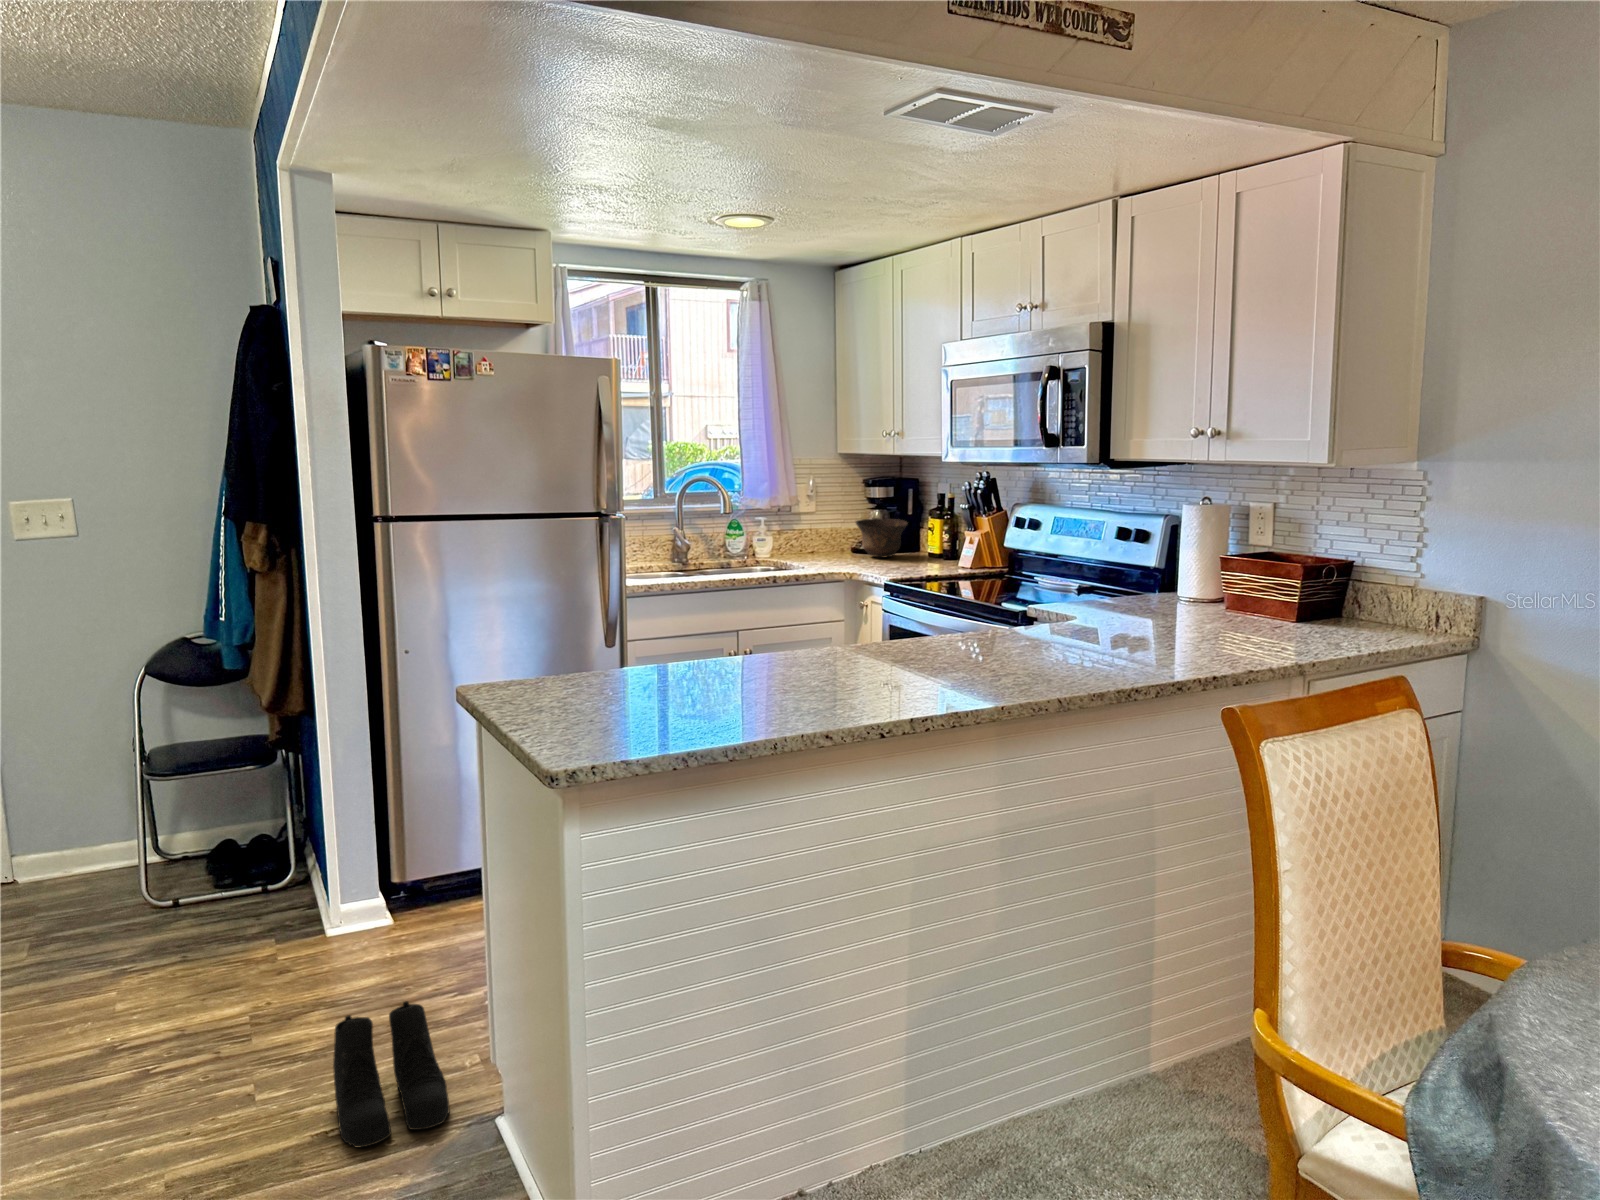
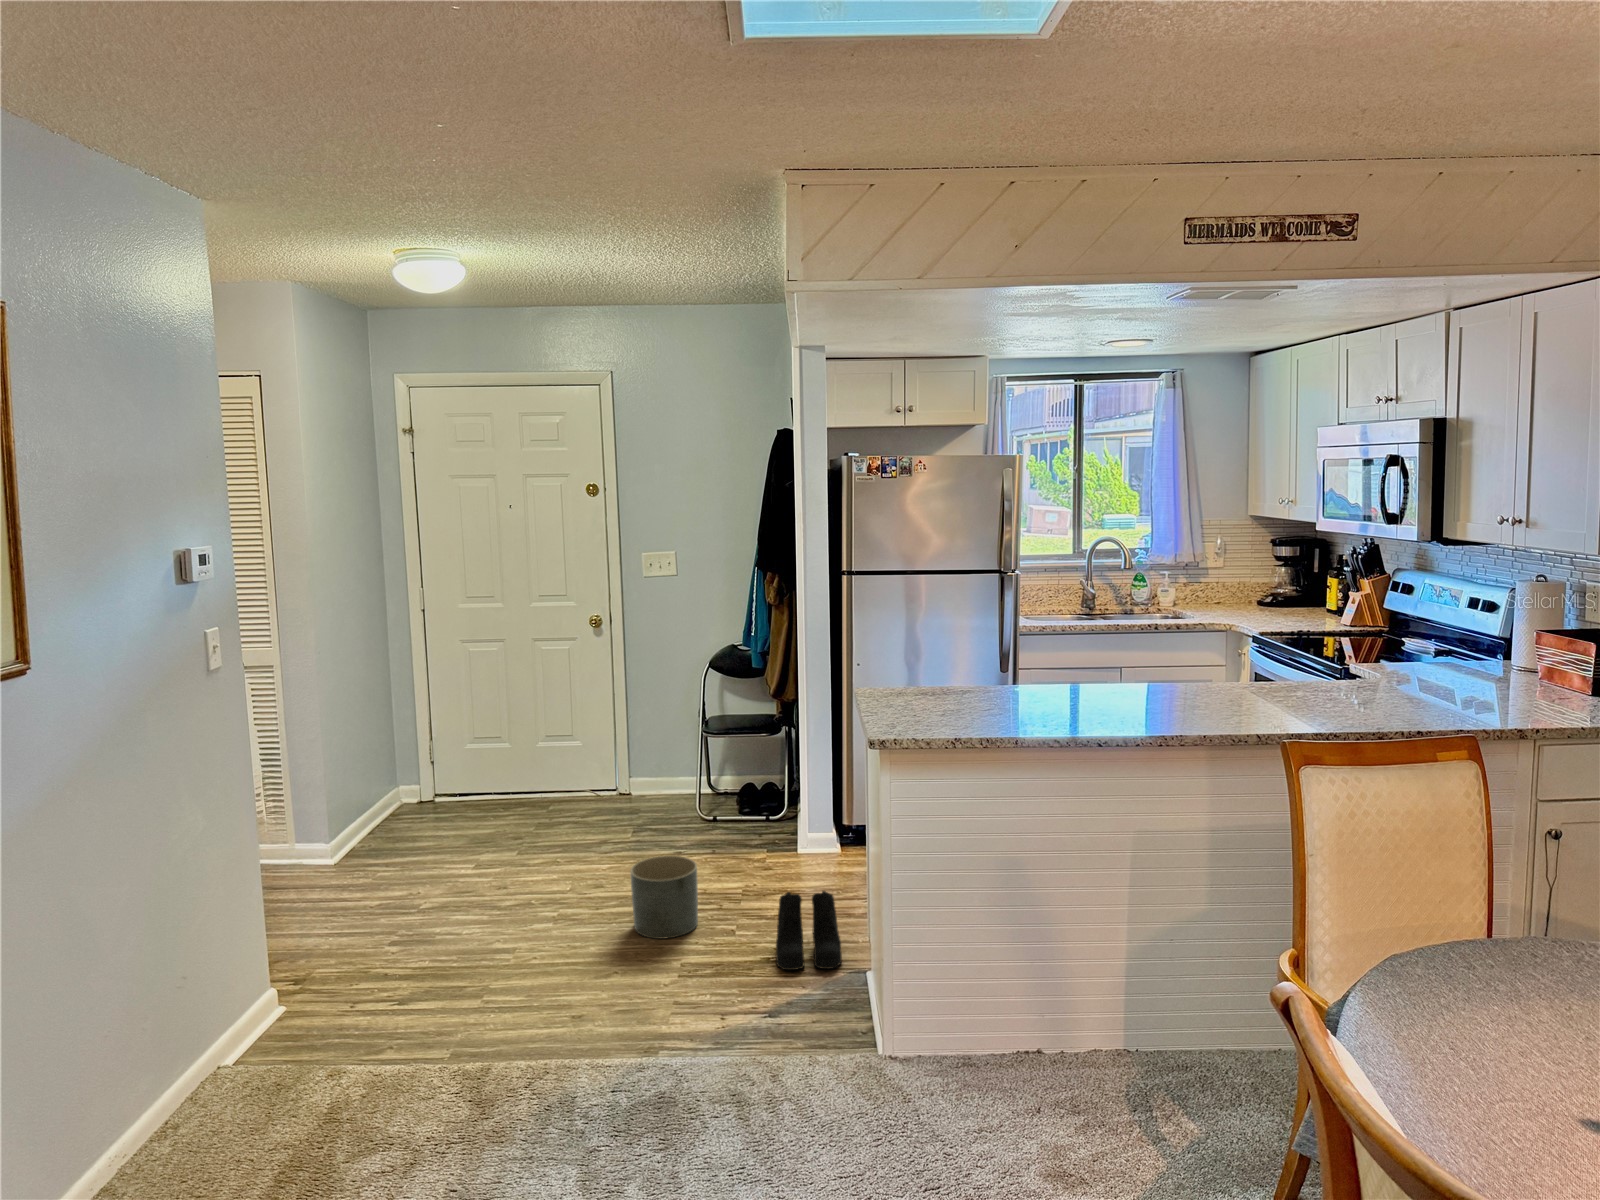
bowl: present [856,518,908,557] -> none [1252,576,1302,611]
planter: none [44,990,182,1144] -> present [630,856,698,939]

